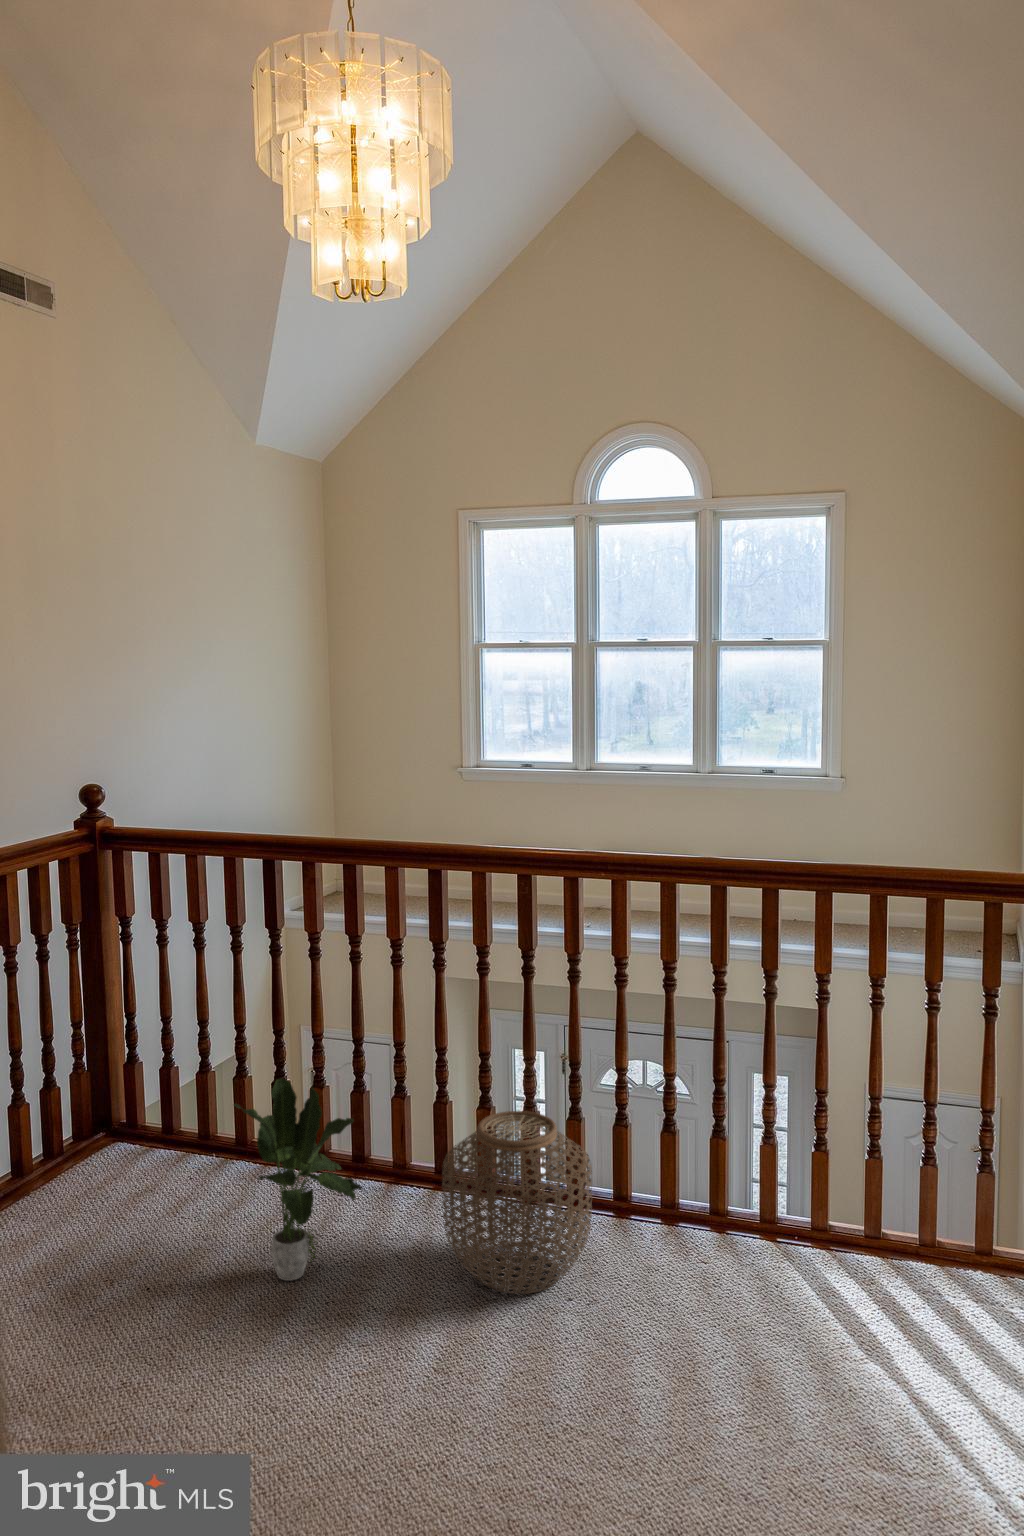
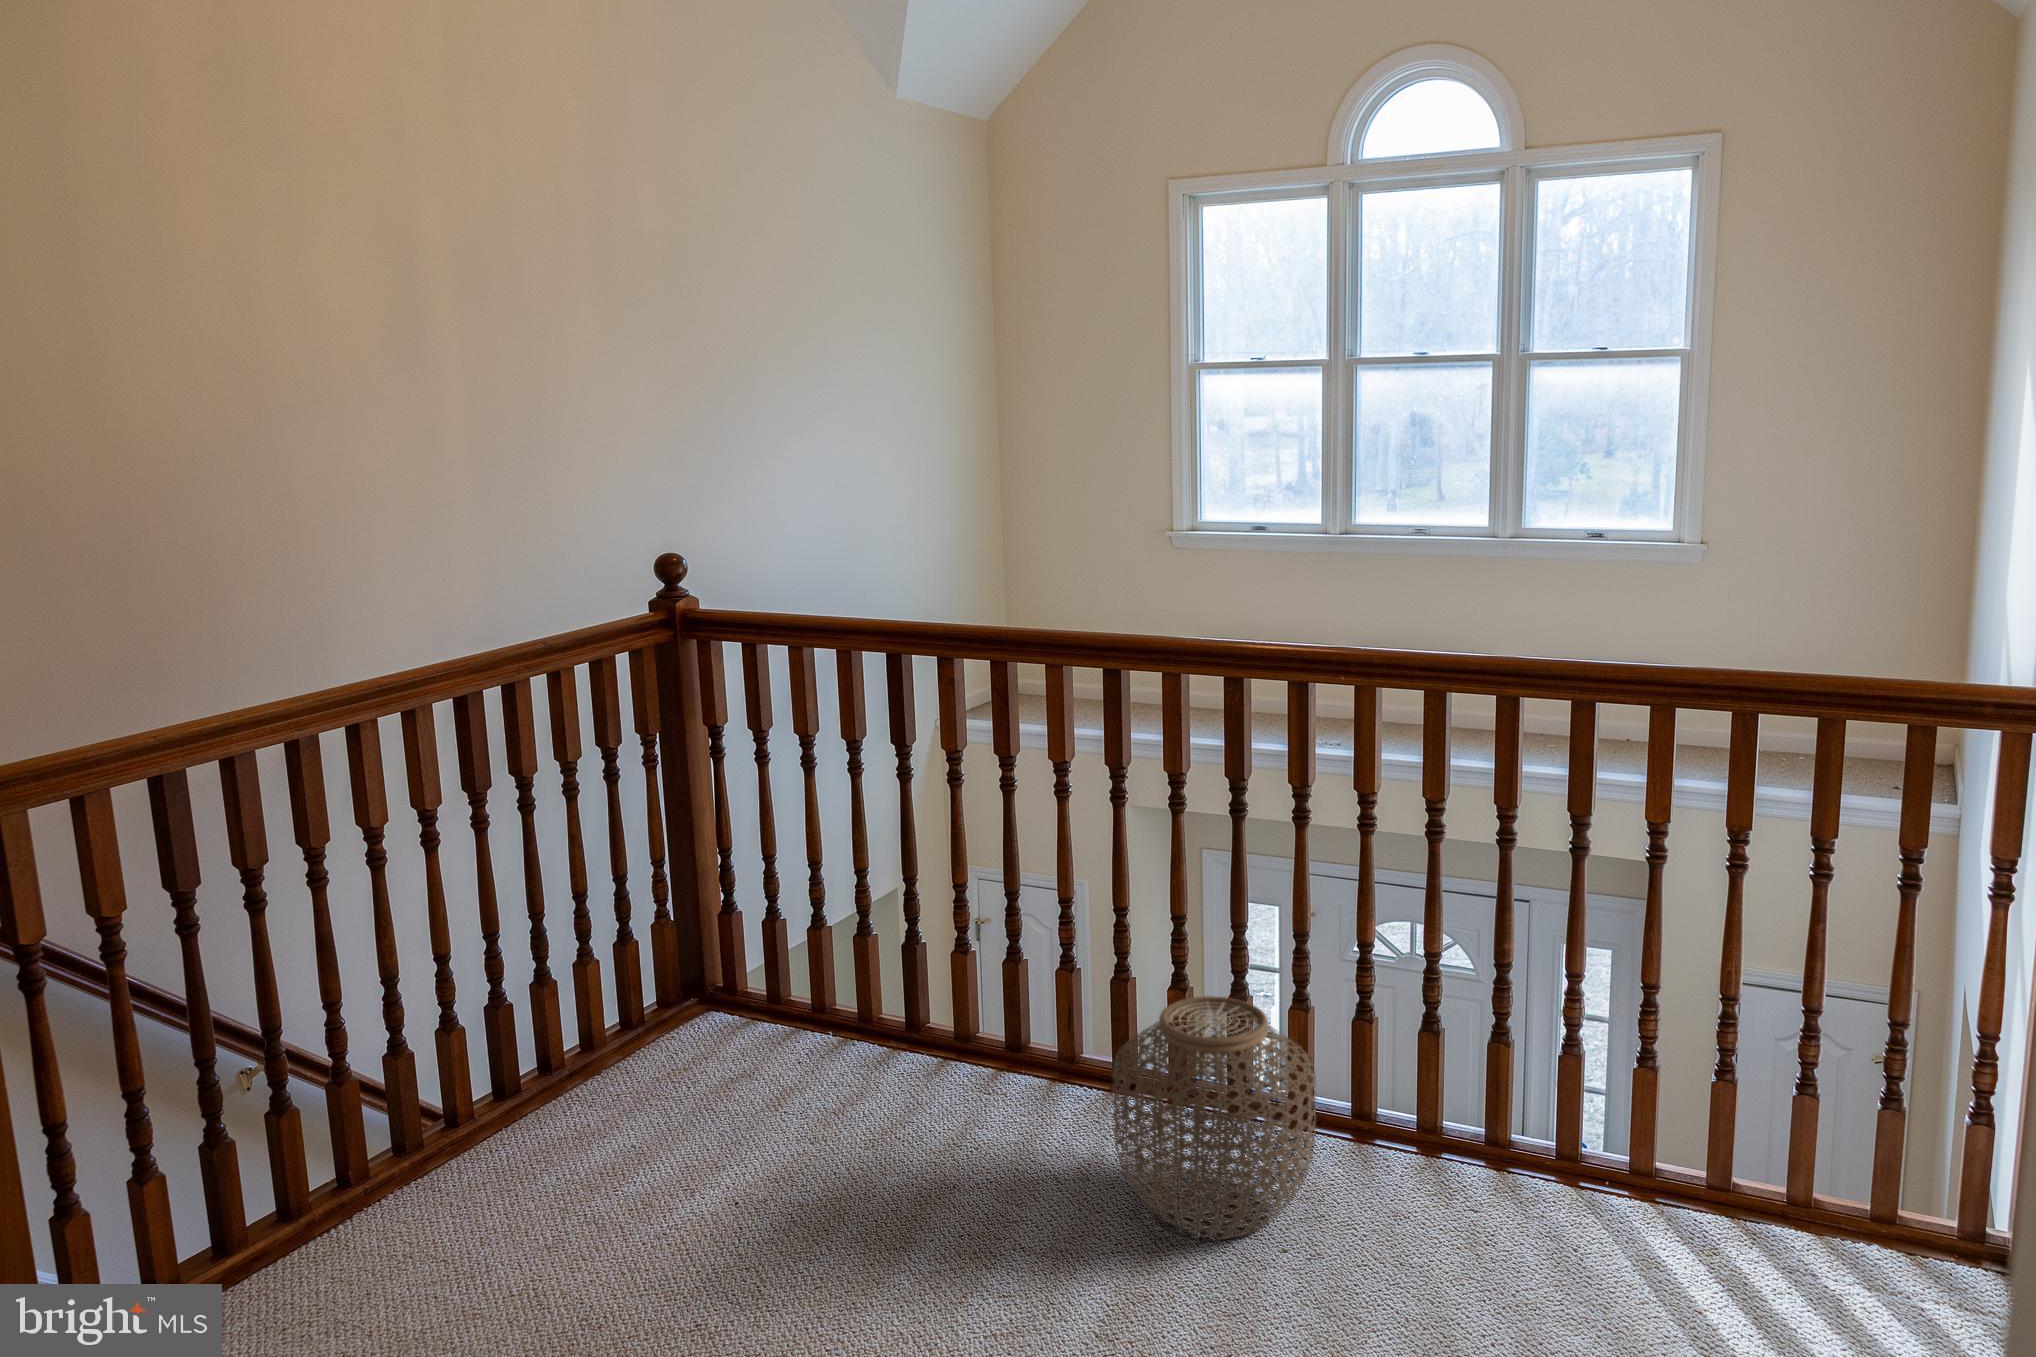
potted plant: present [234,1079,364,1281] -> none [838,943,1014,1202]

